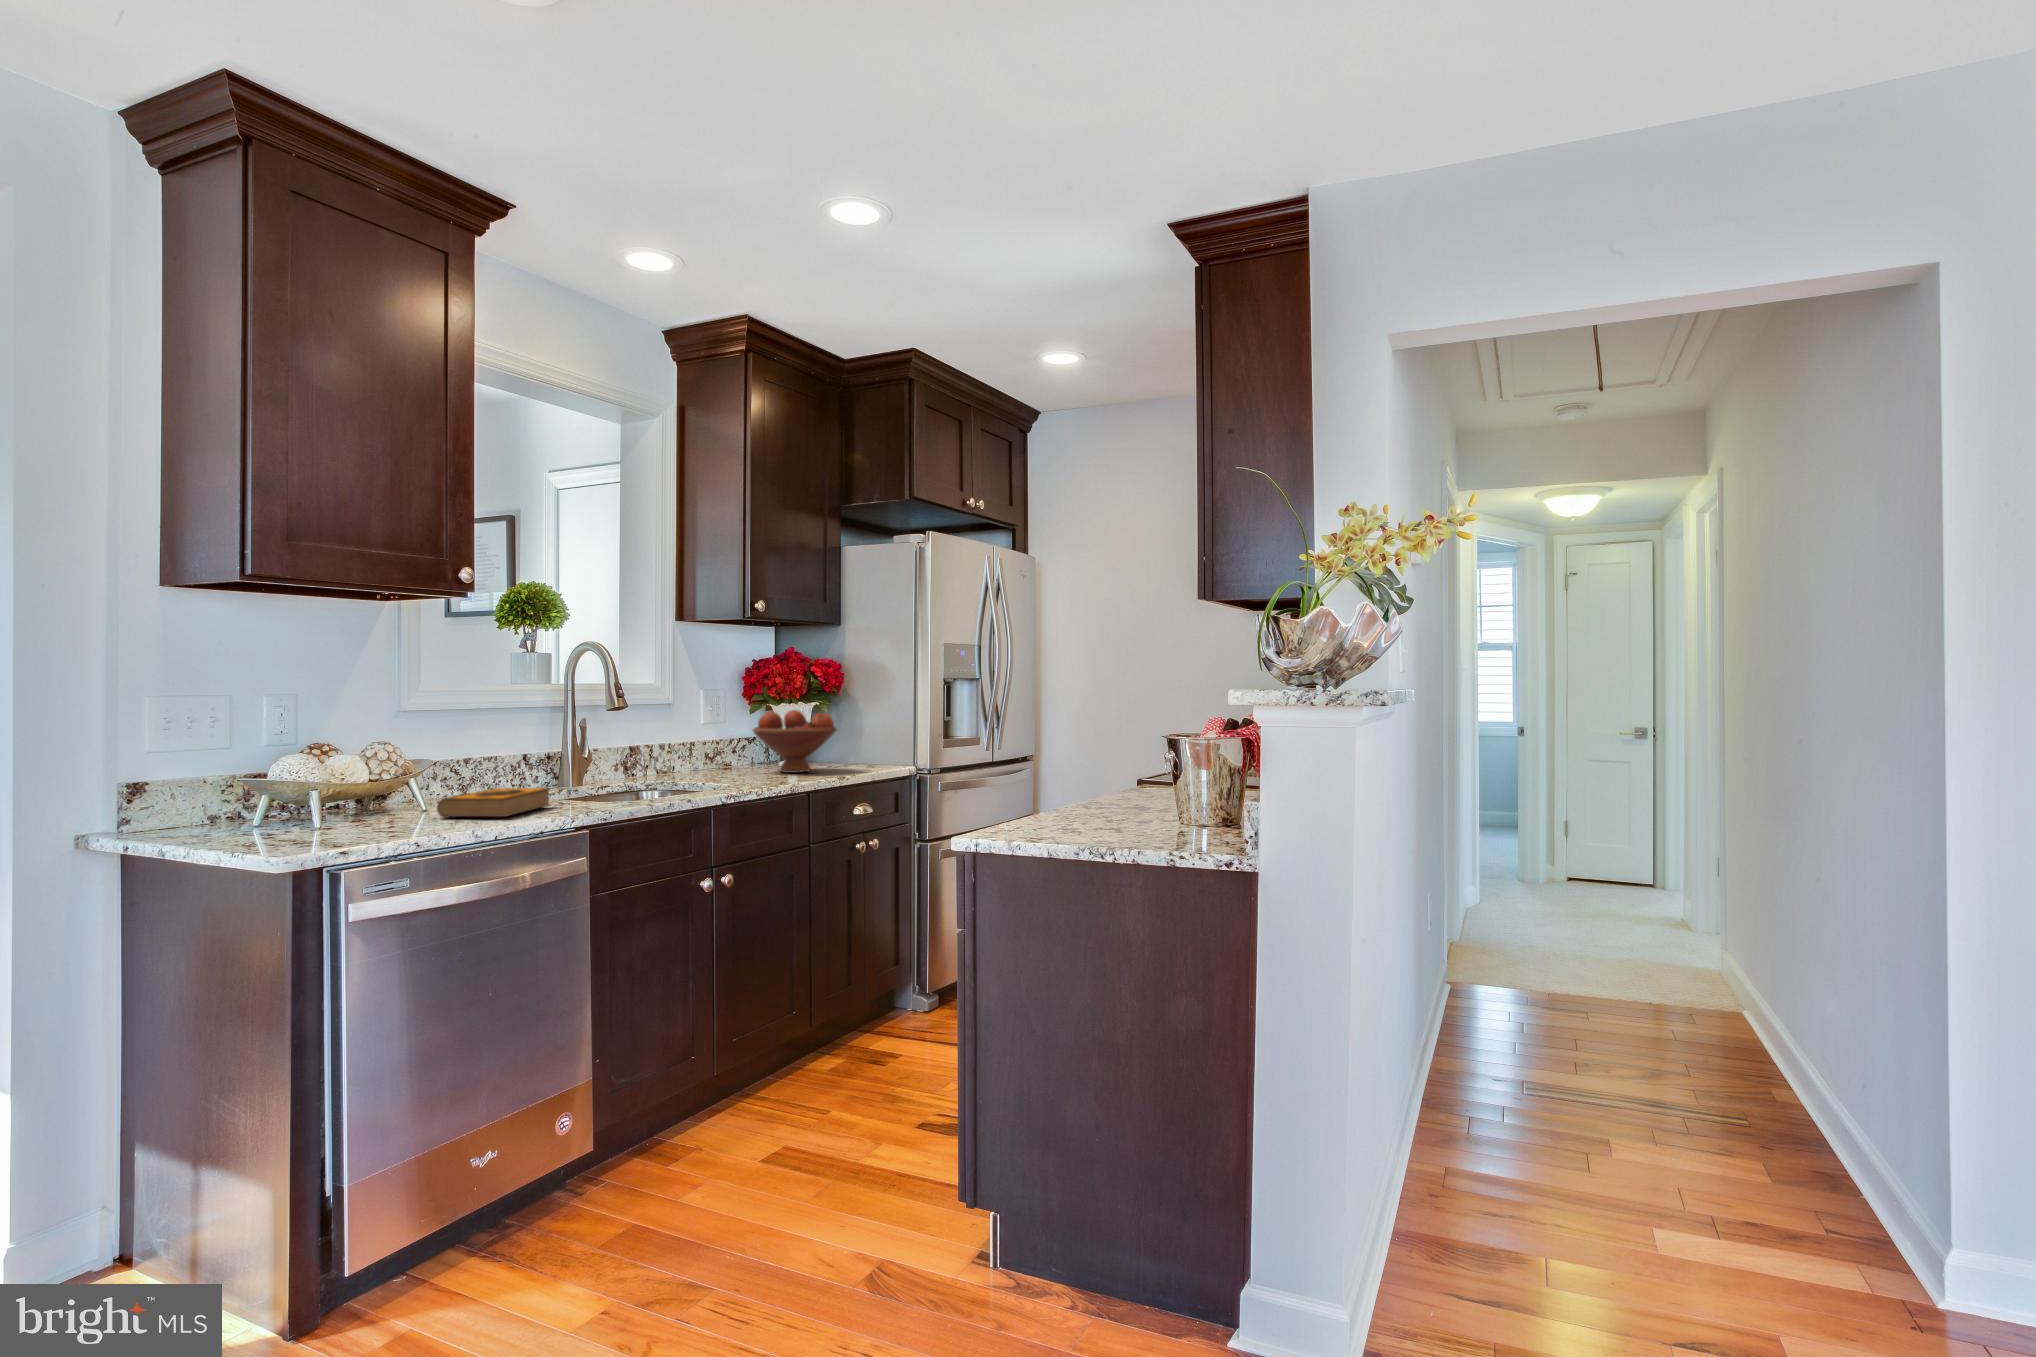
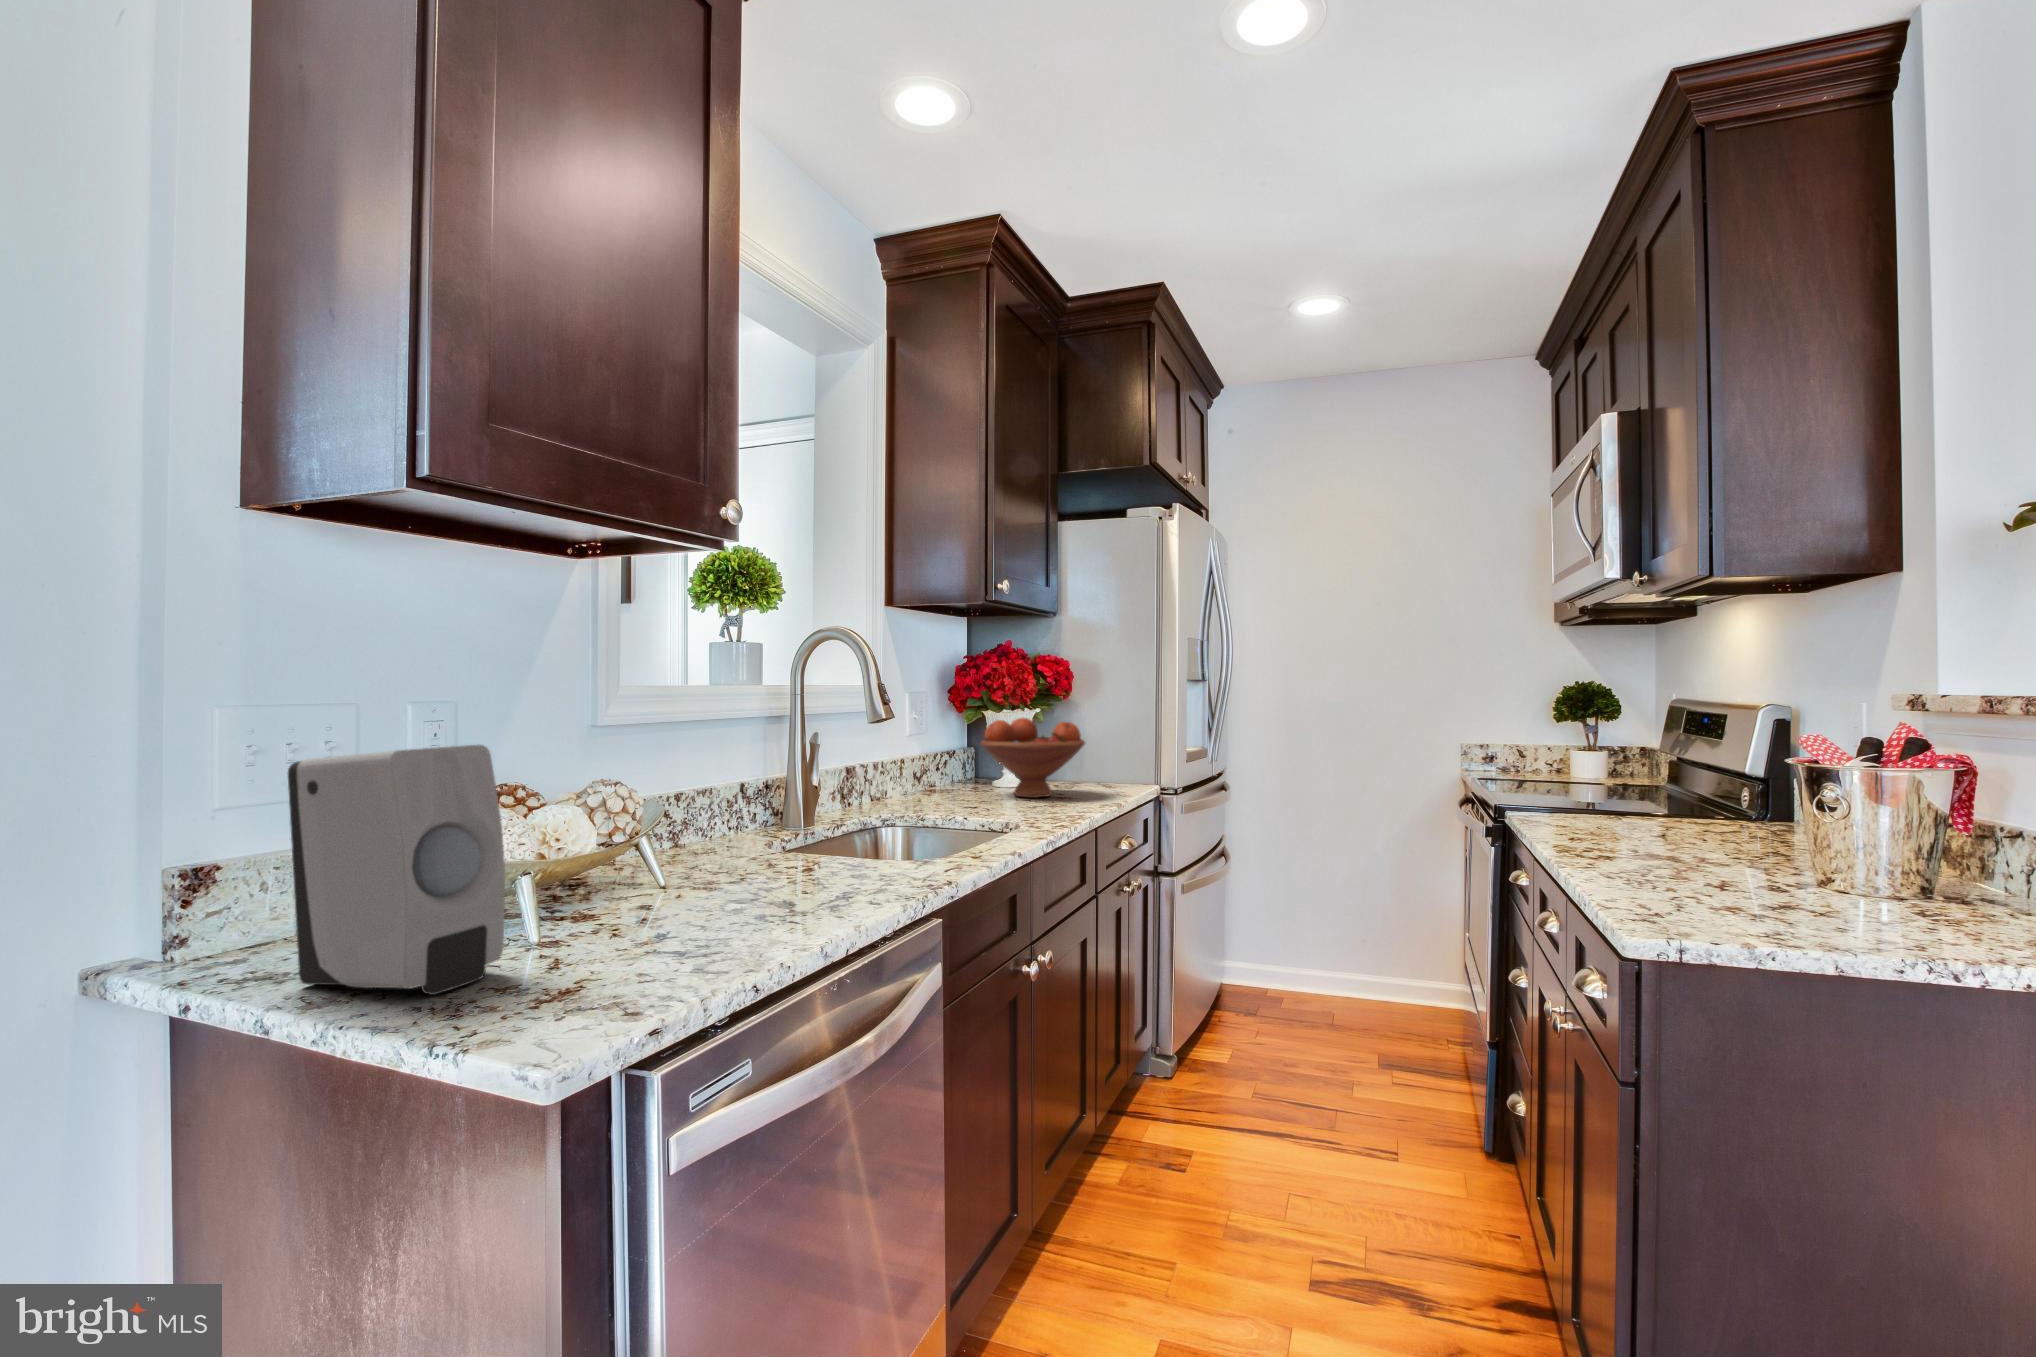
soap dispenser: none [175,717,285,841] -> present [288,745,505,995]
hardback book: present [437,788,551,818] -> none [713,843,850,905]

